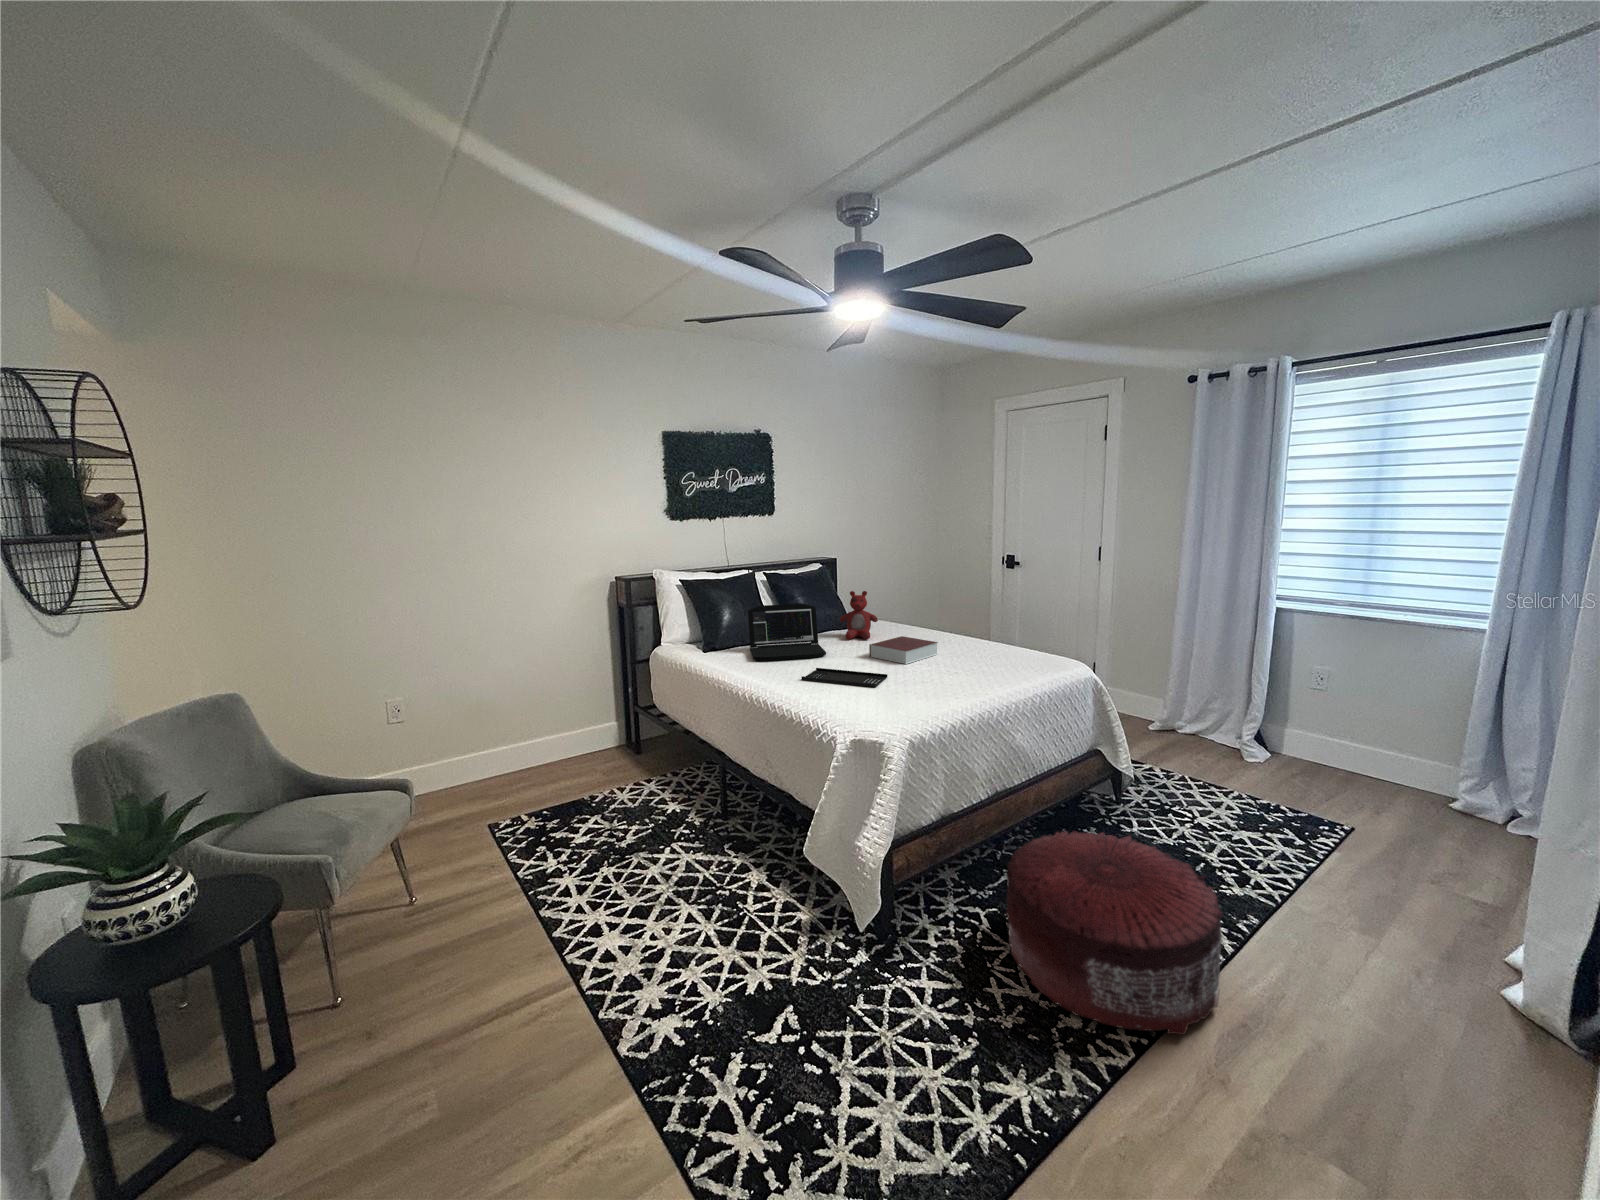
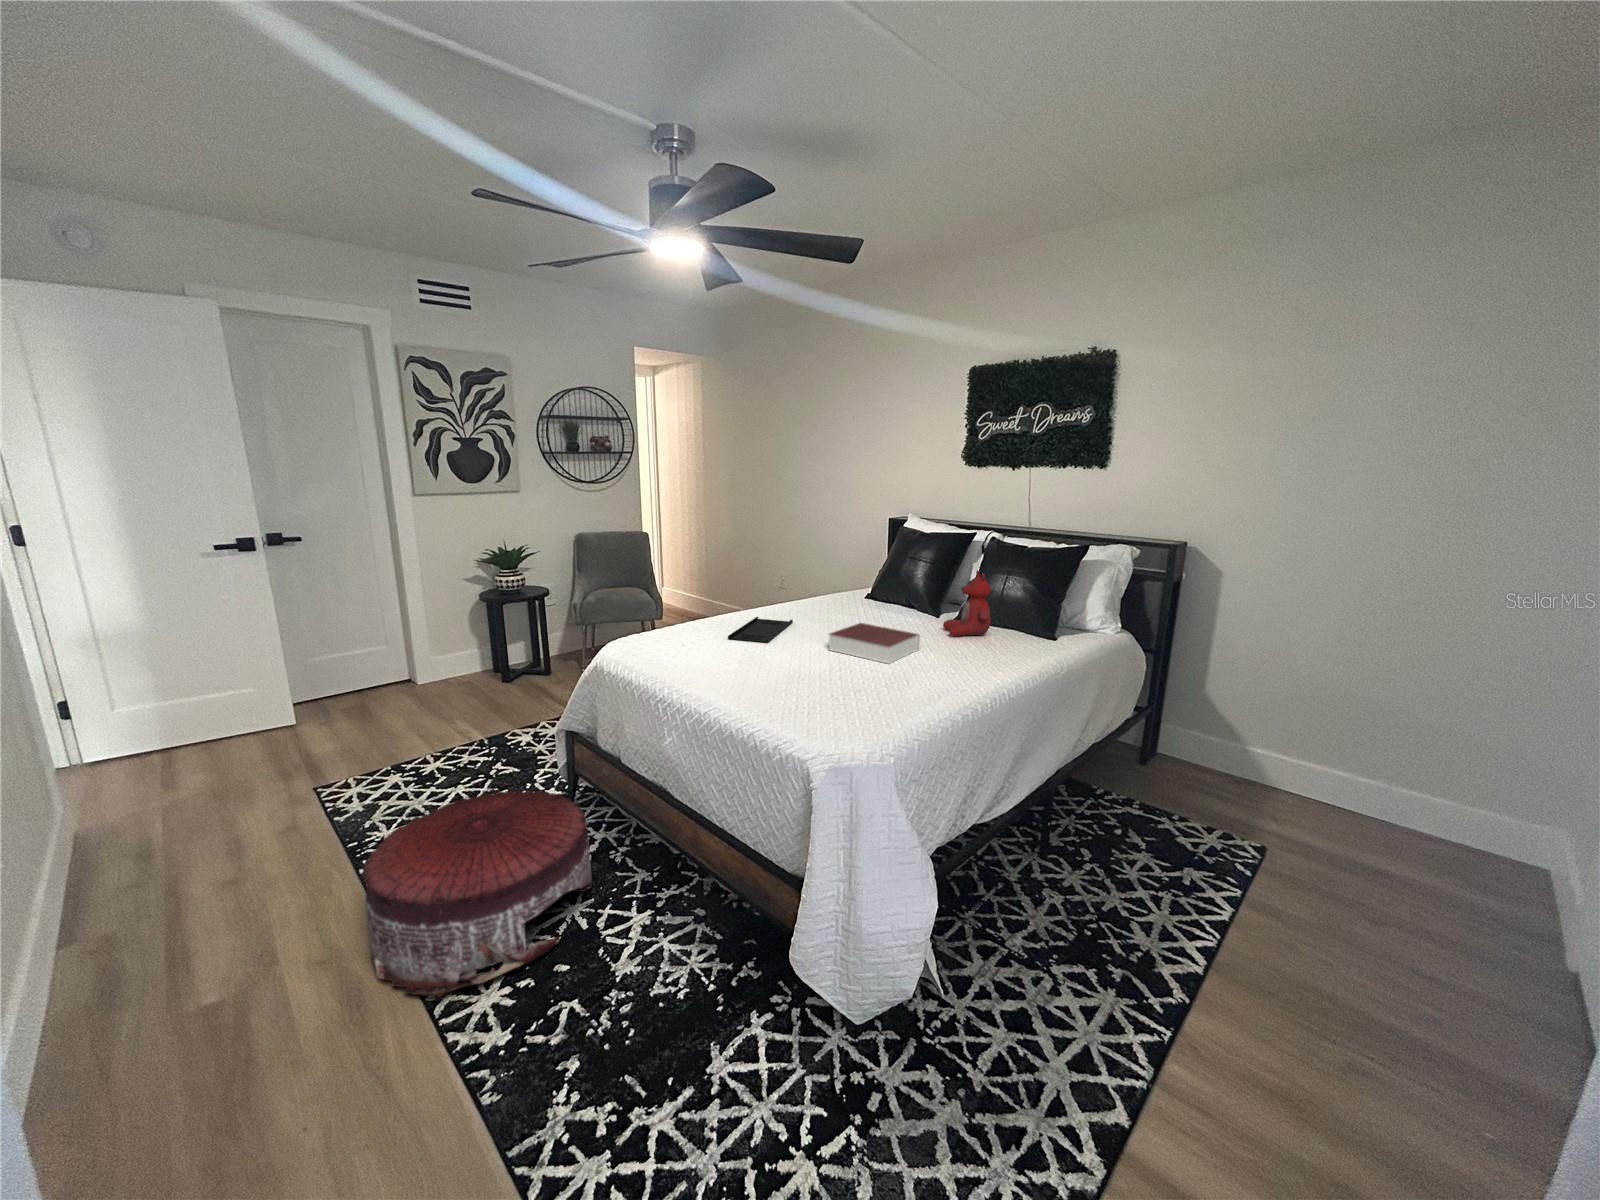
laptop: present [748,604,826,661] -> none [823,559,908,624]

